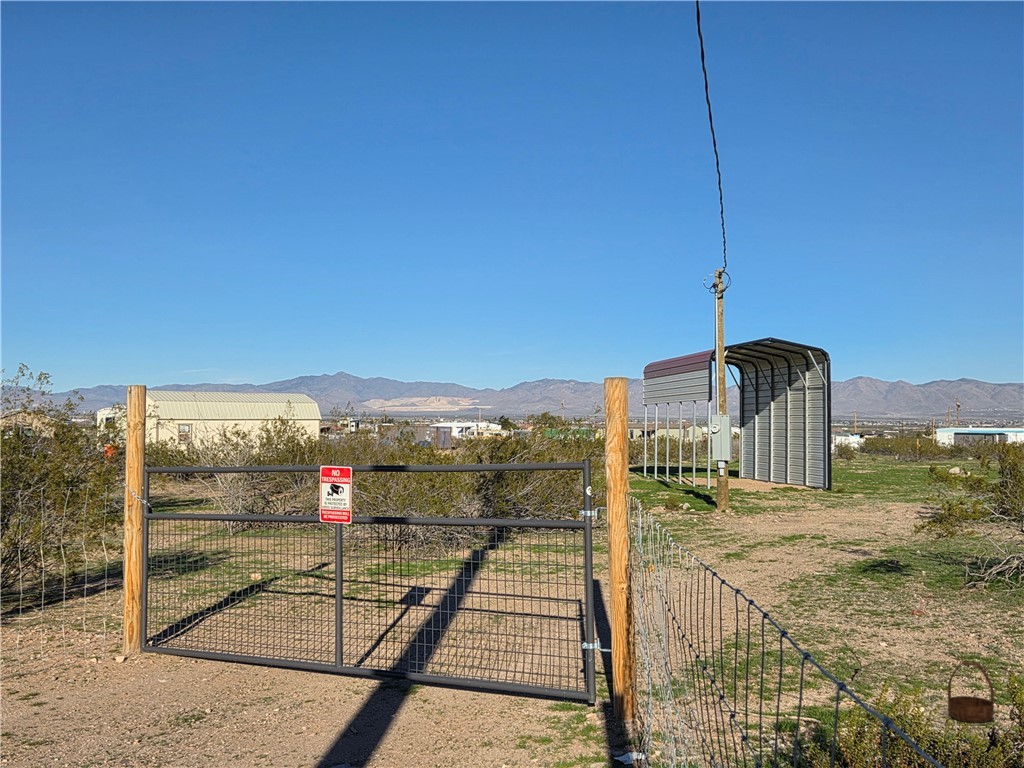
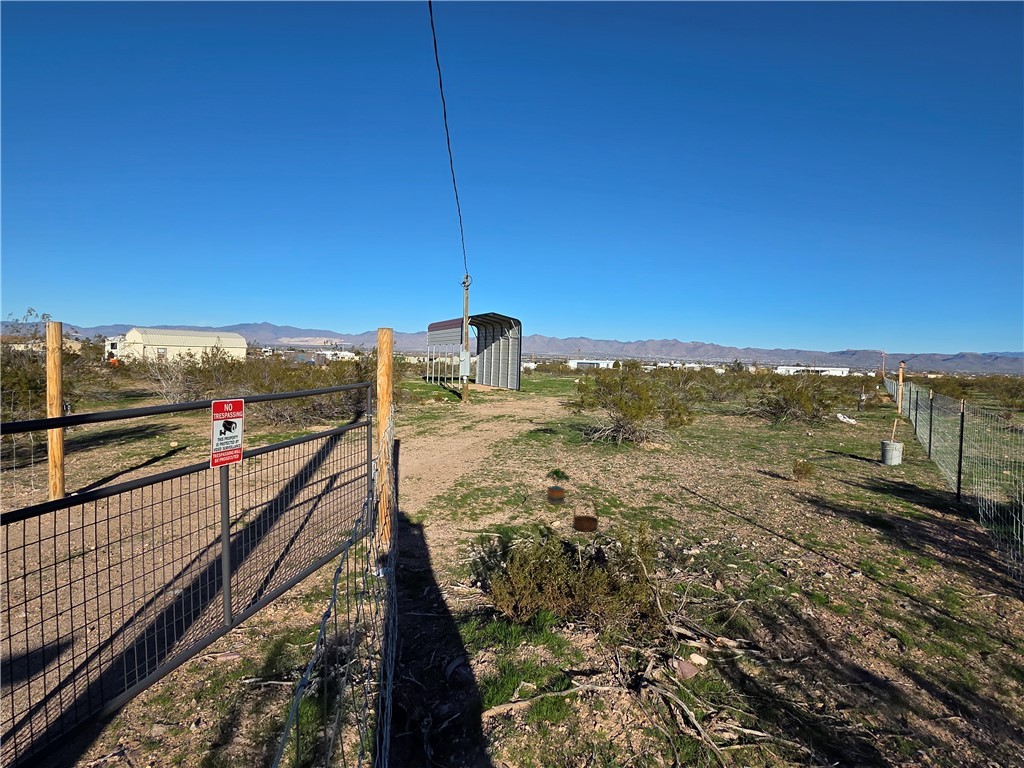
potted tree: none [892,618,940,682] -> present [546,469,570,504]

